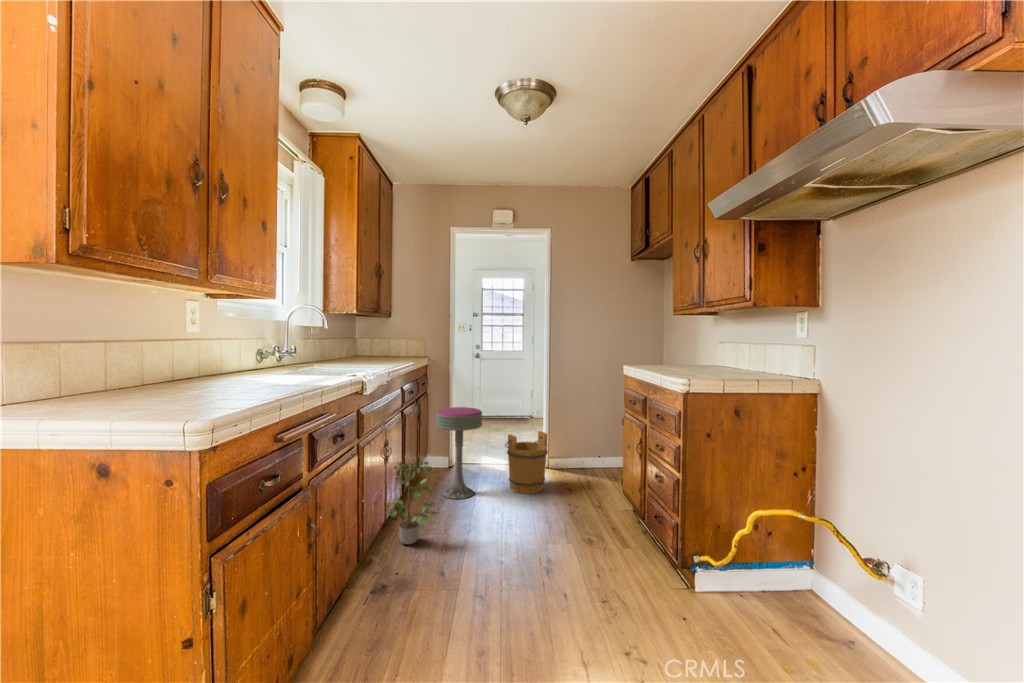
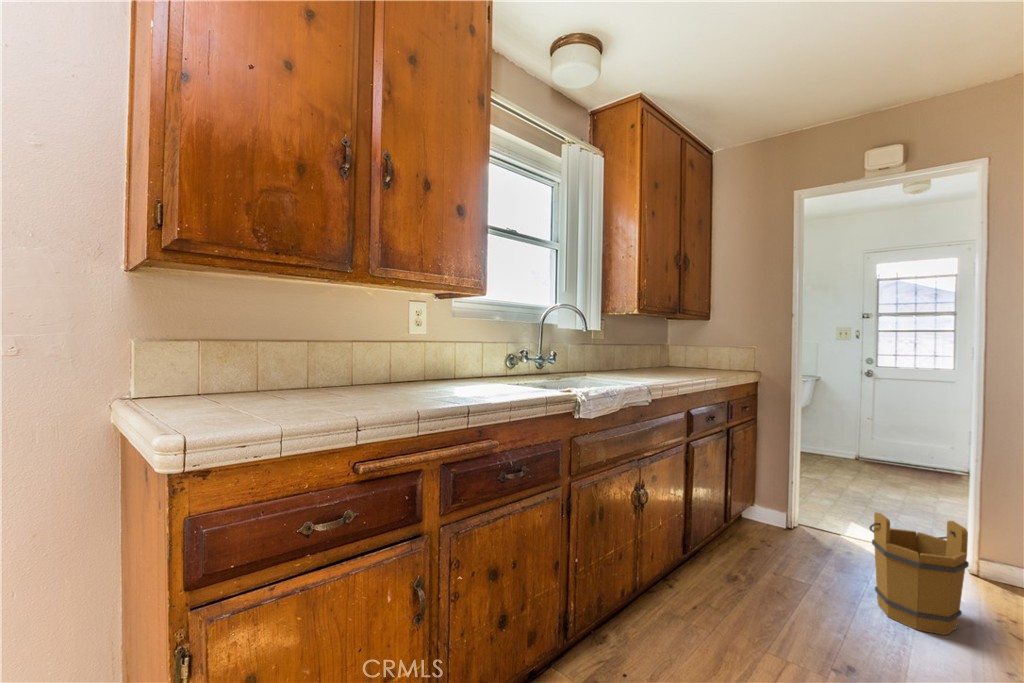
bar stool: present [436,407,482,499] -> none [742,449,821,594]
potted plant: present [389,460,439,544] -> none [637,513,710,636]

